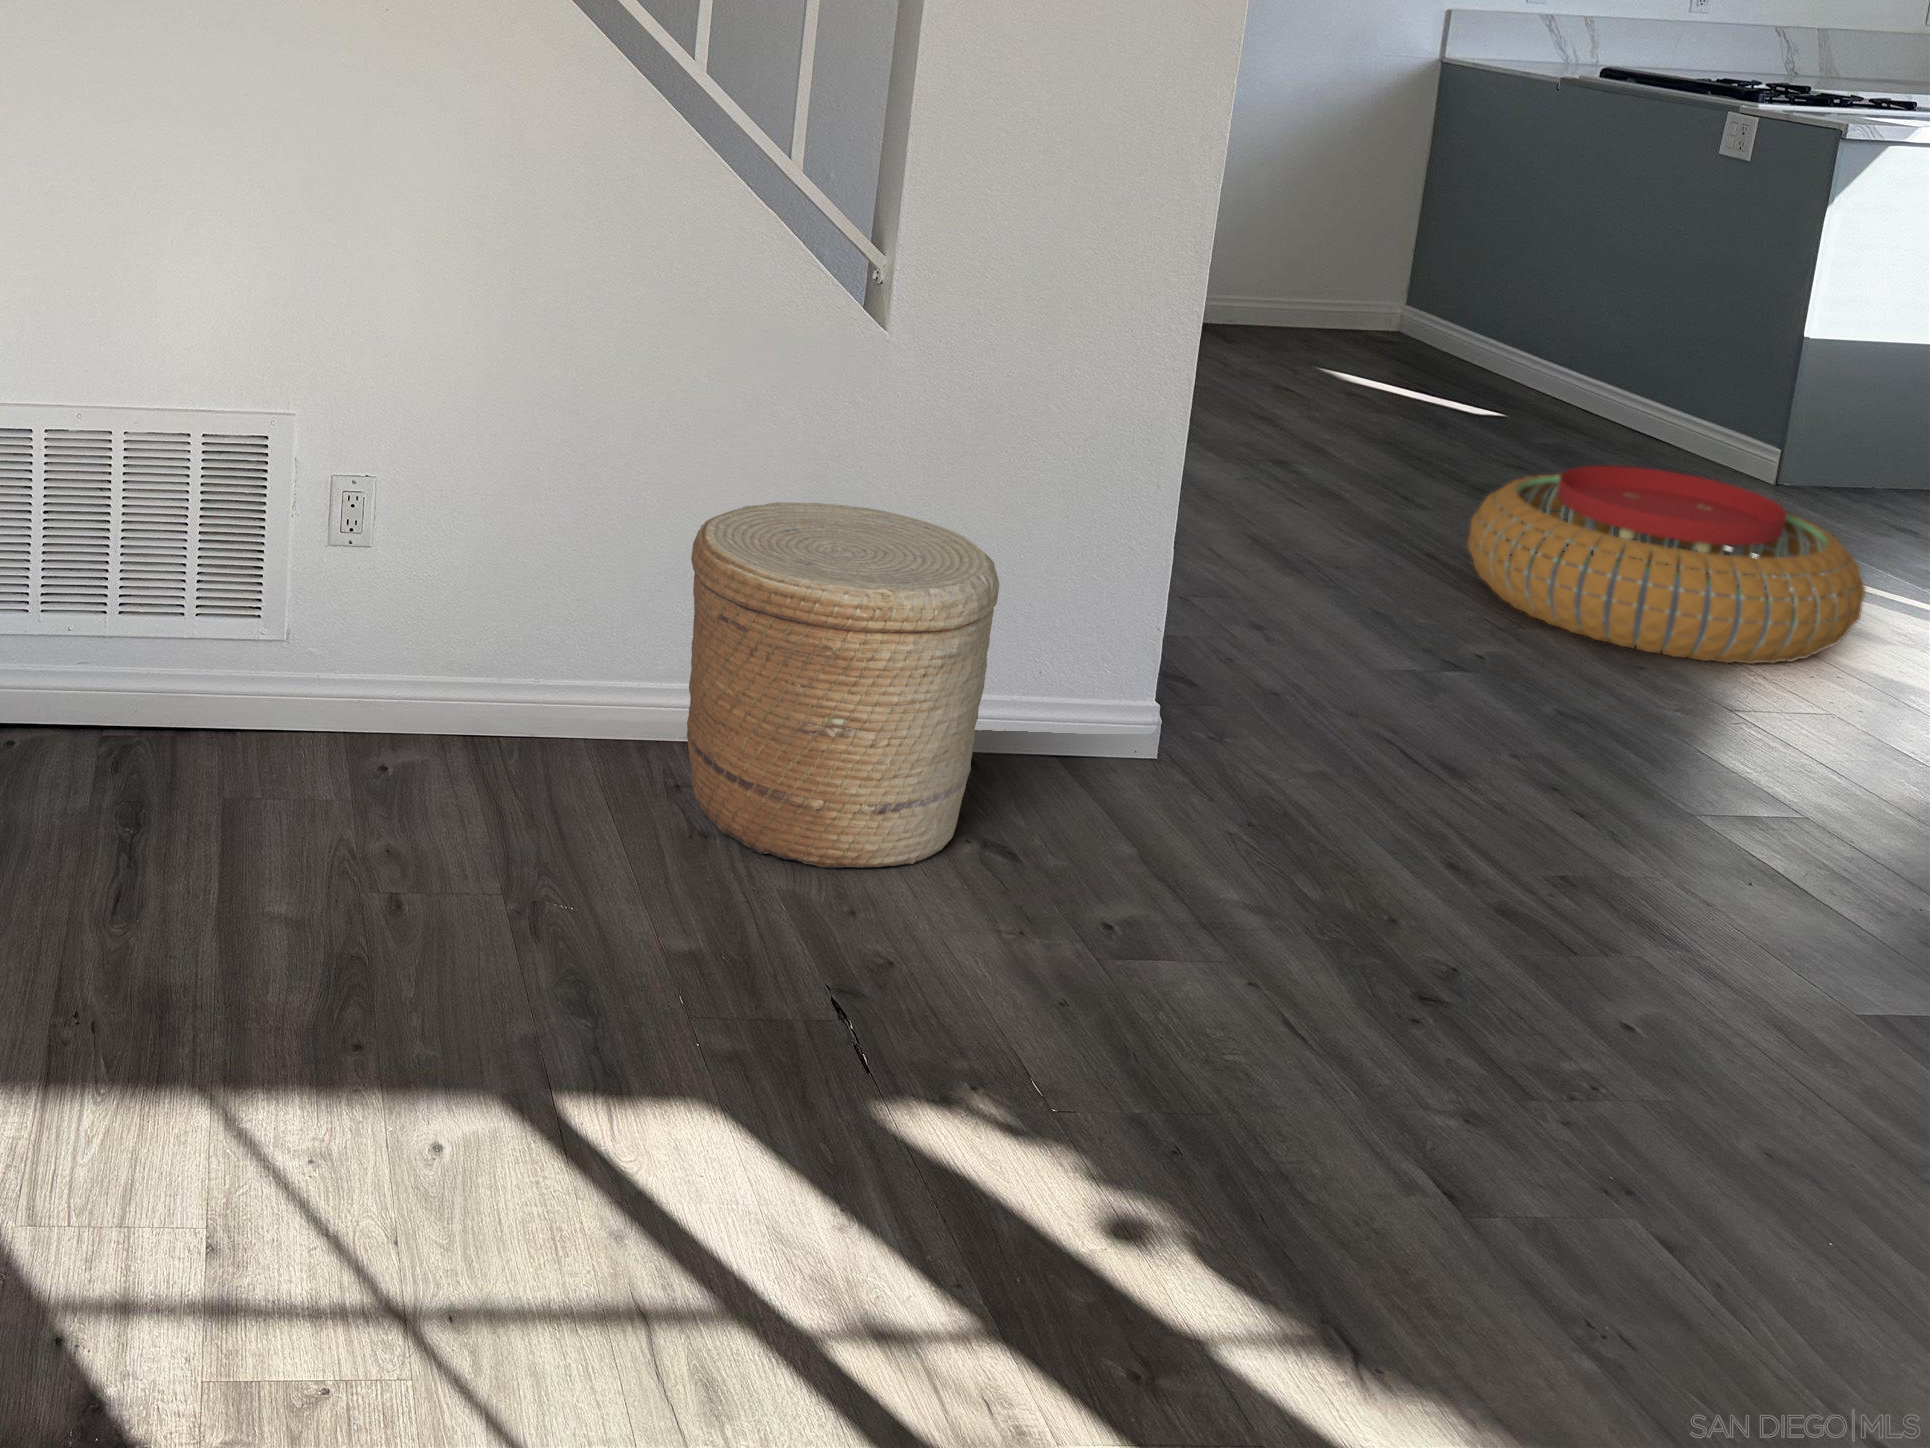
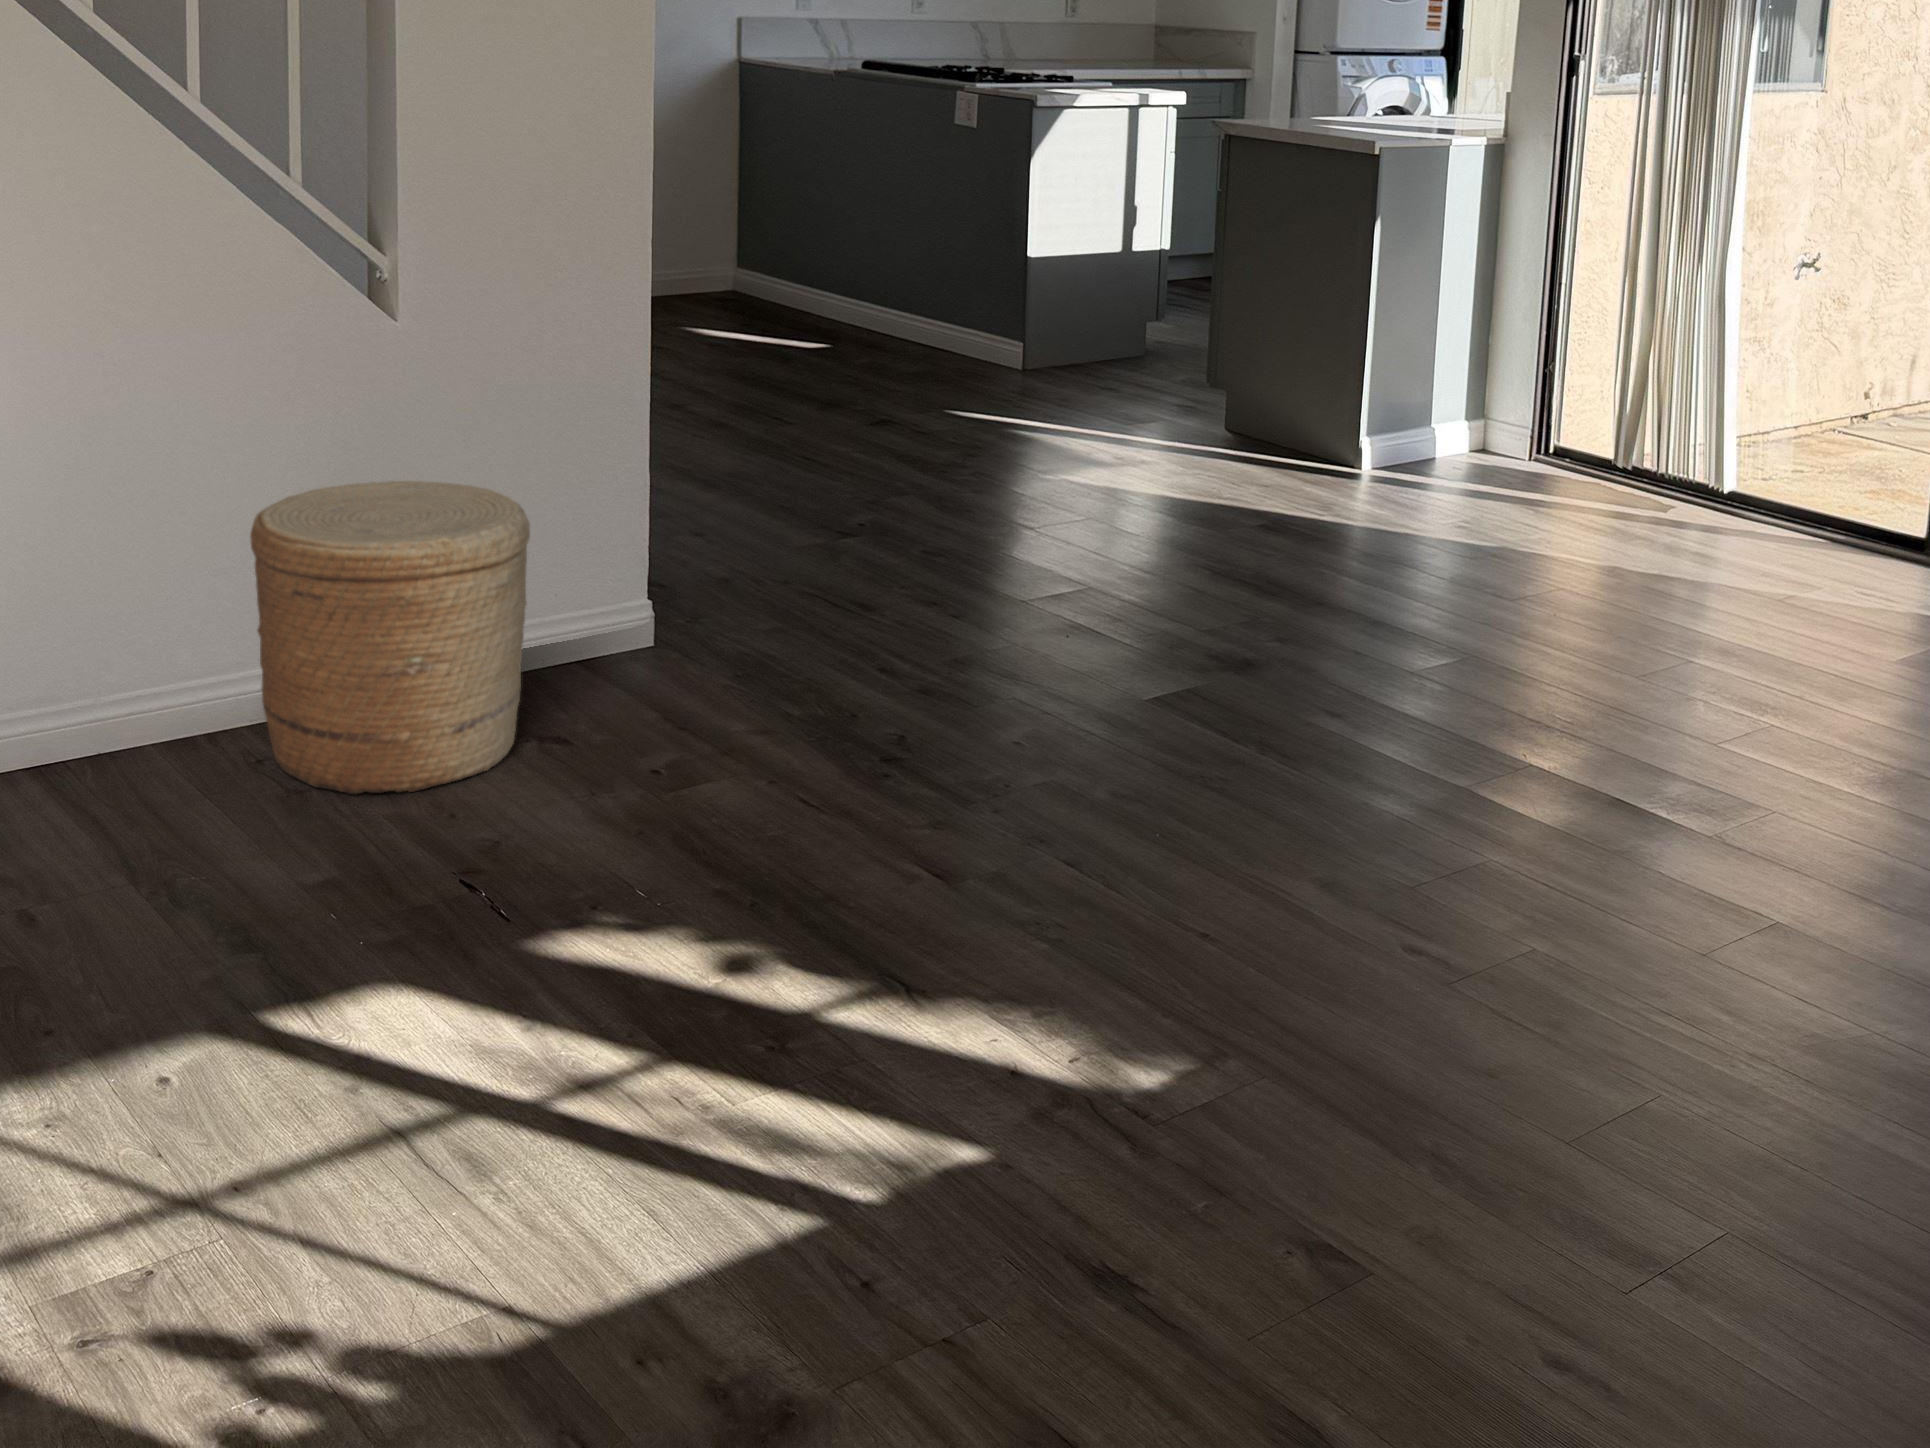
pouf: present [1468,466,1865,664] -> none [833,370,1096,505]

